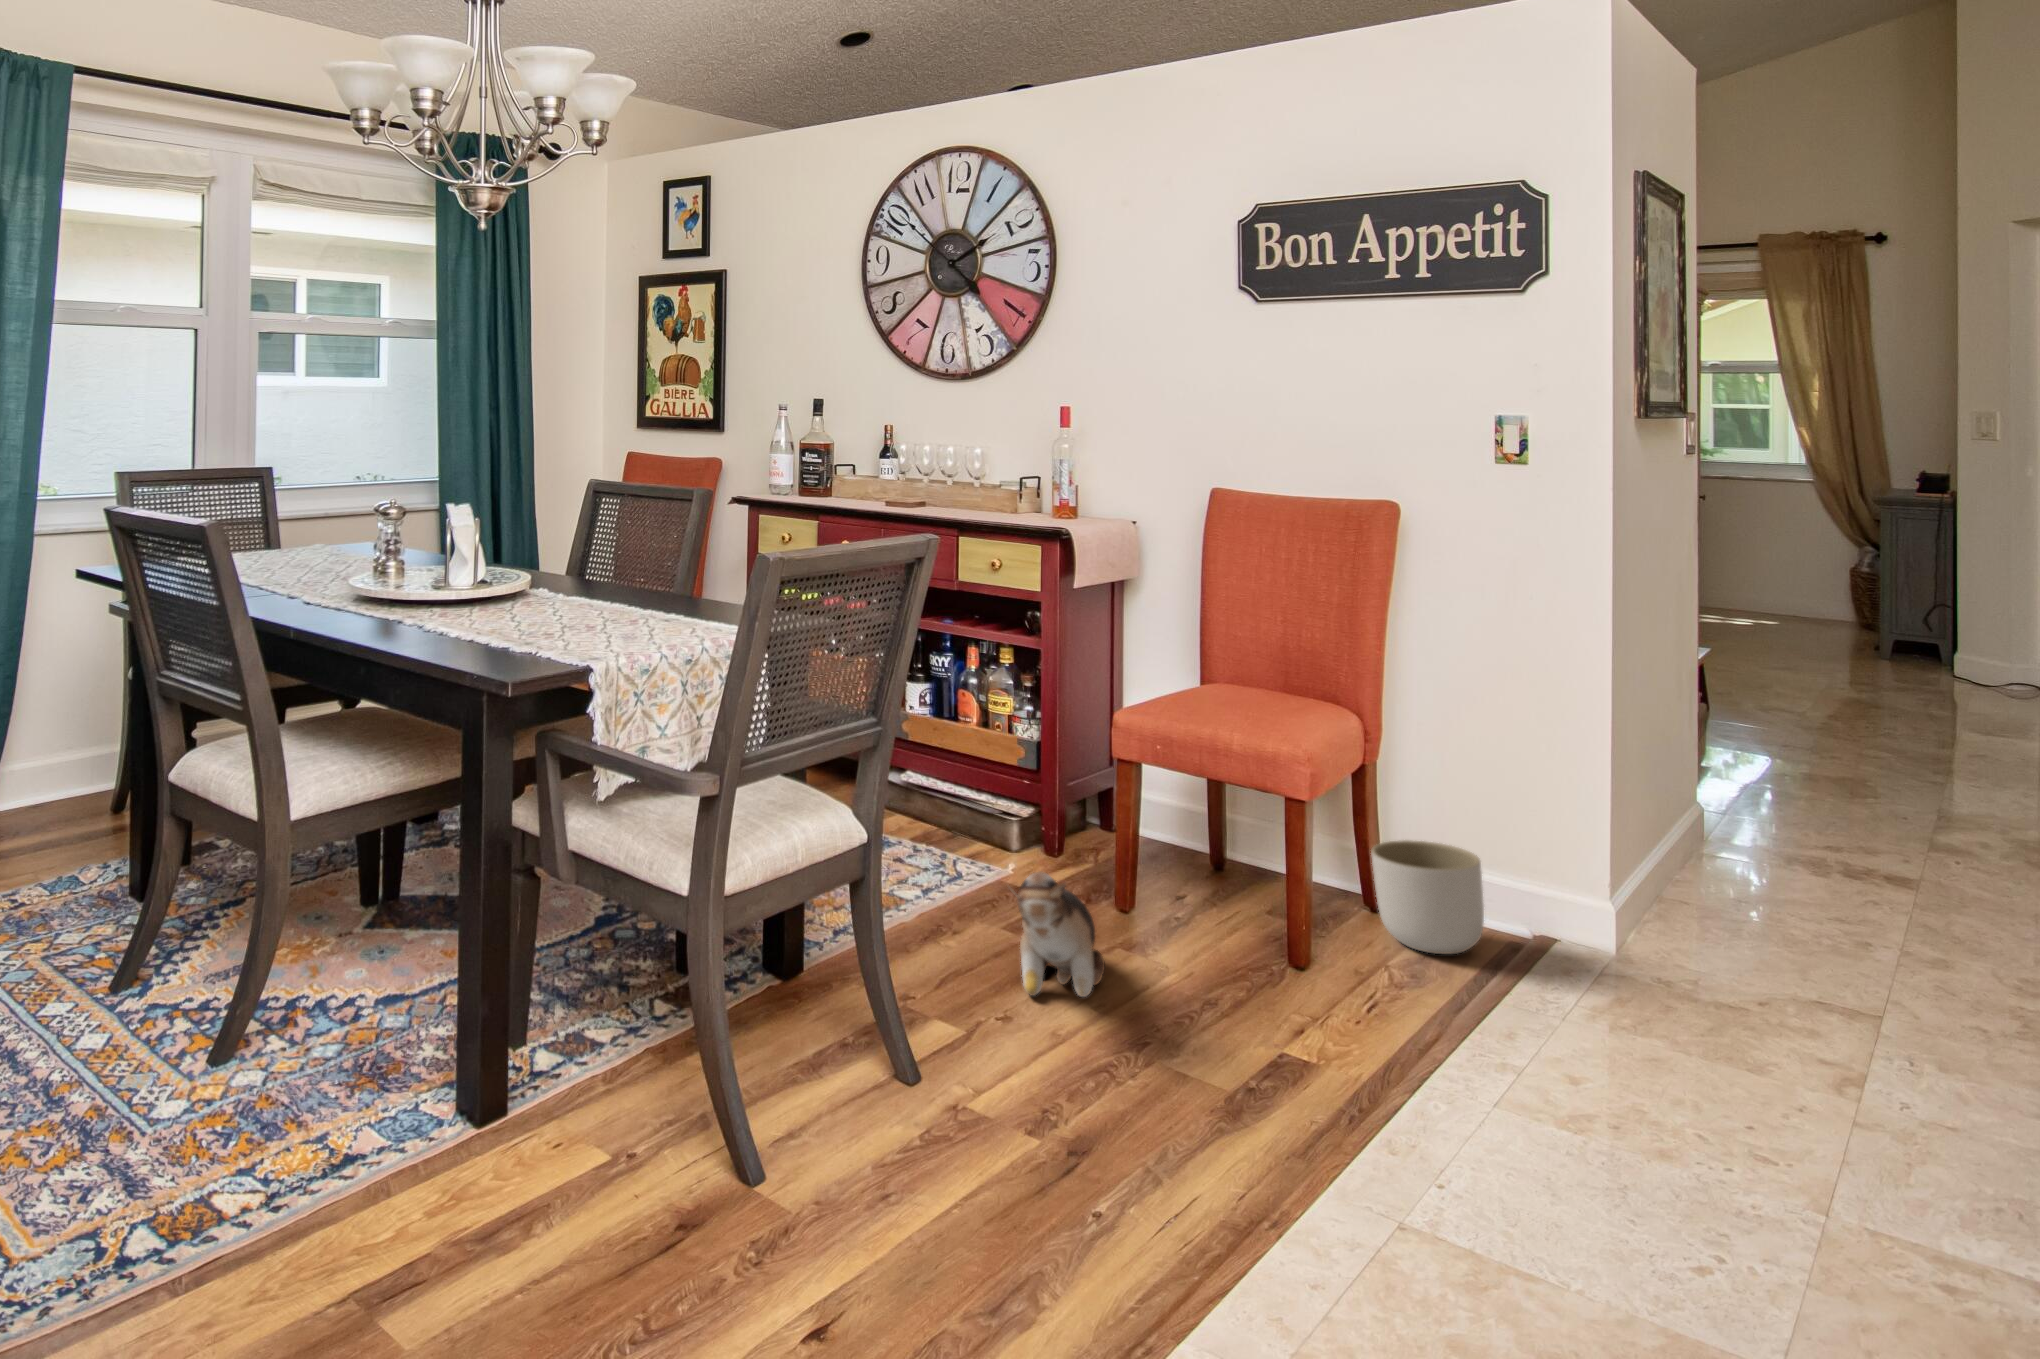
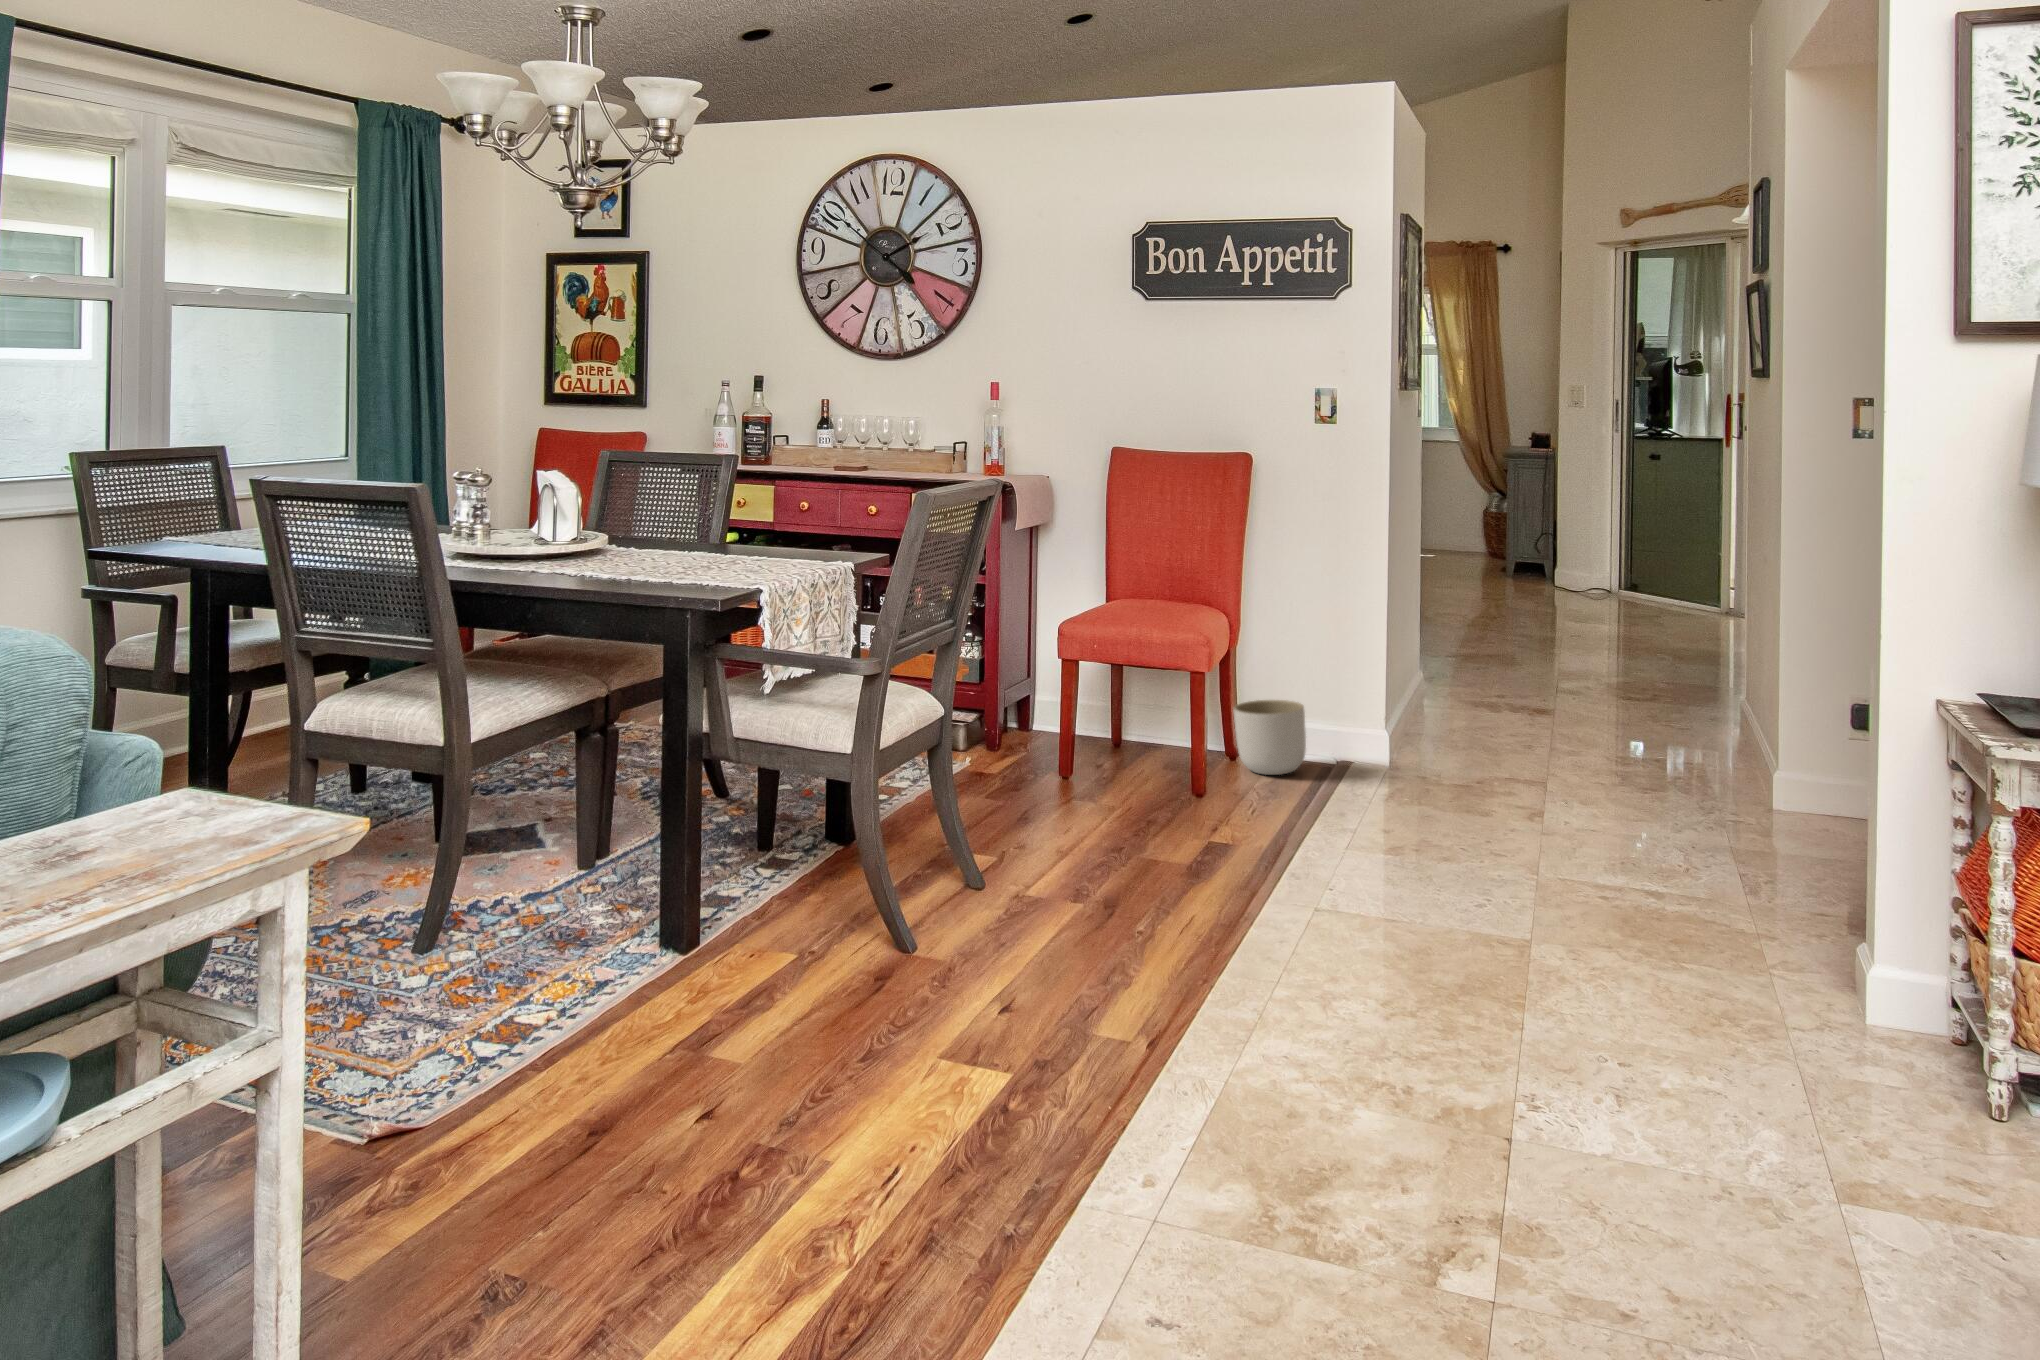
plush toy: present [1009,871,1105,997] -> none [1016,736,1074,832]

